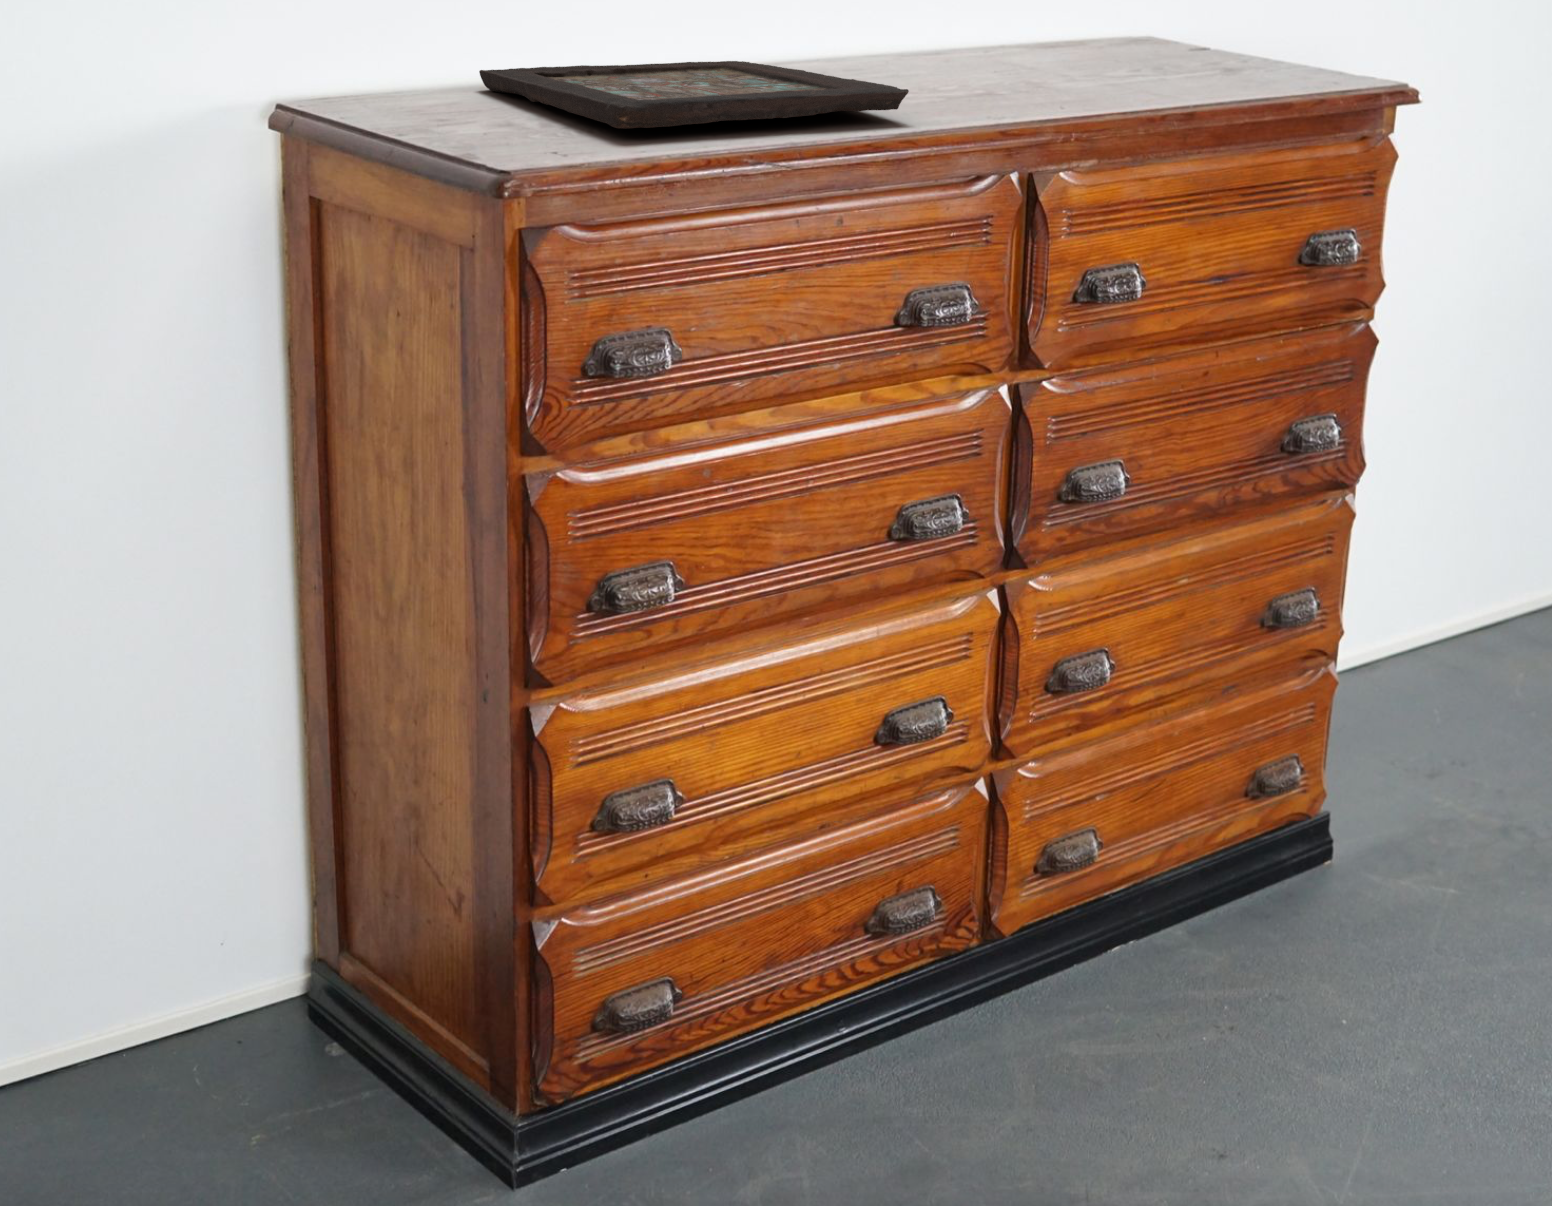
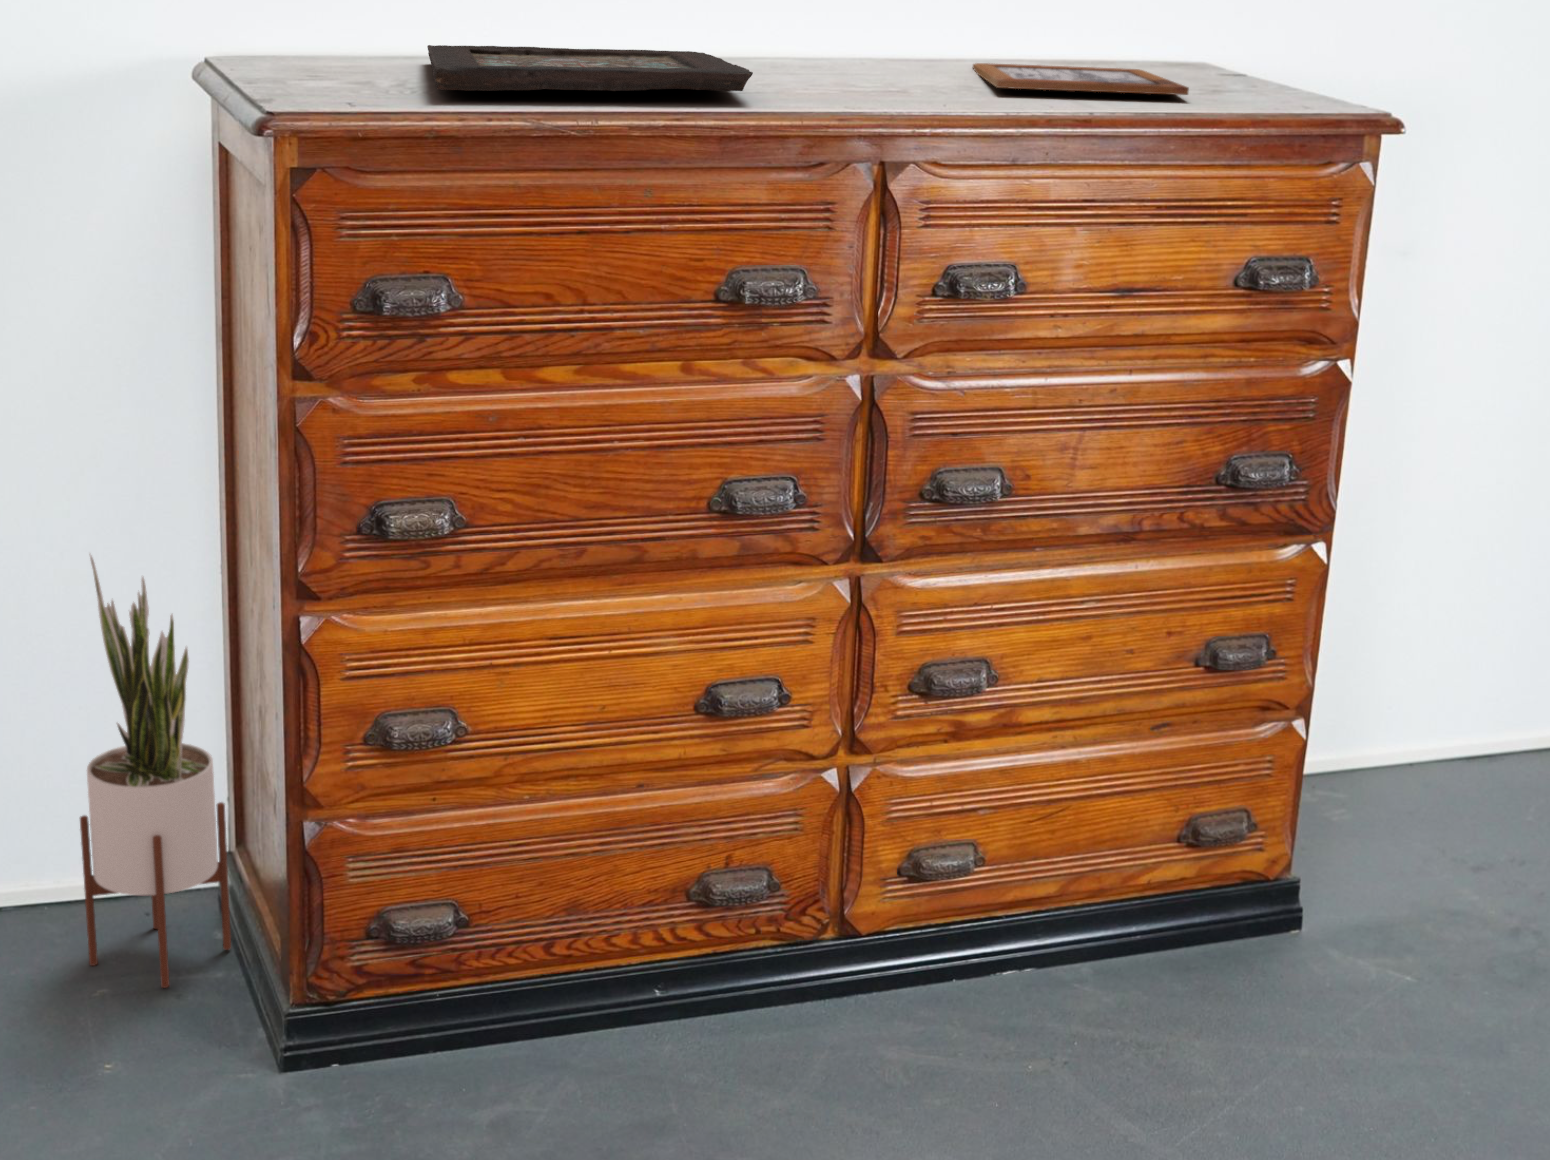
picture frame: none [976,54,1250,87] -> present [973,63,1189,95]
potted plant: none [179,664,363,1126] -> present [80,555,231,988]

